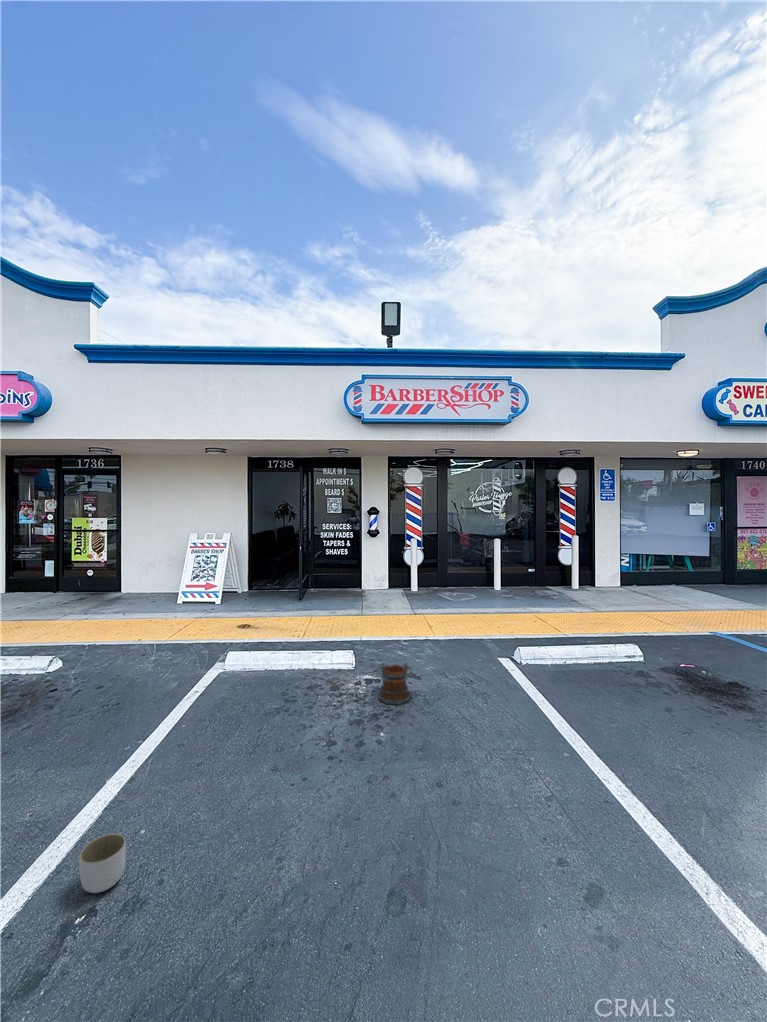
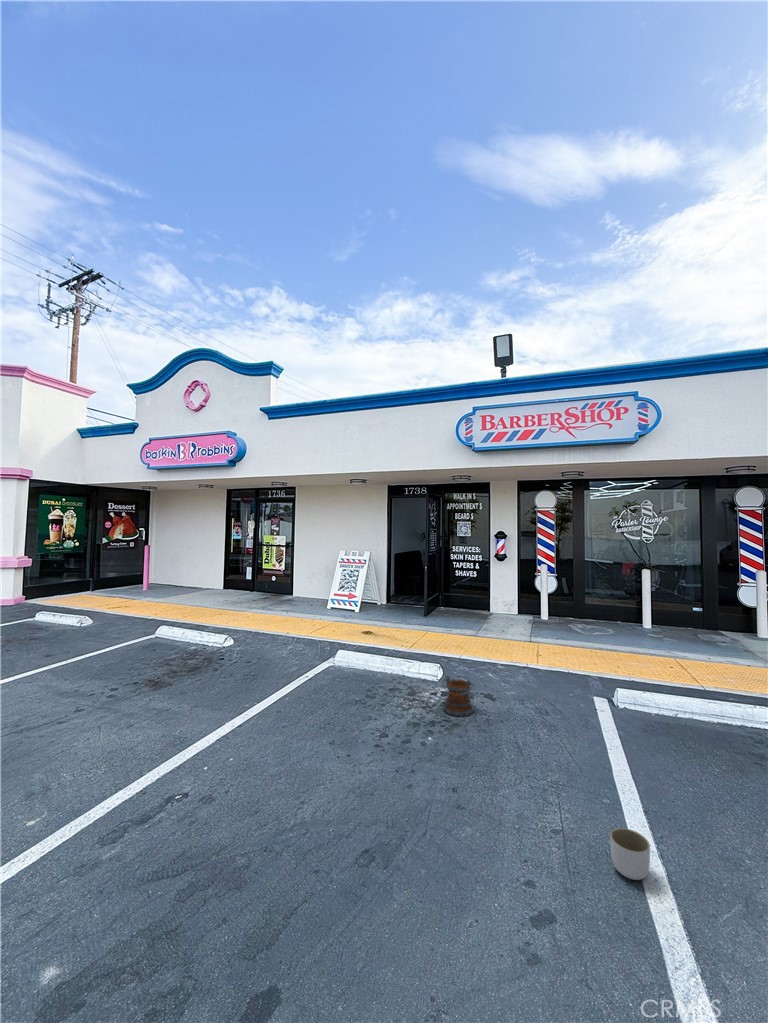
planter: present [79,833,126,893] -> present [610,828,650,880]

